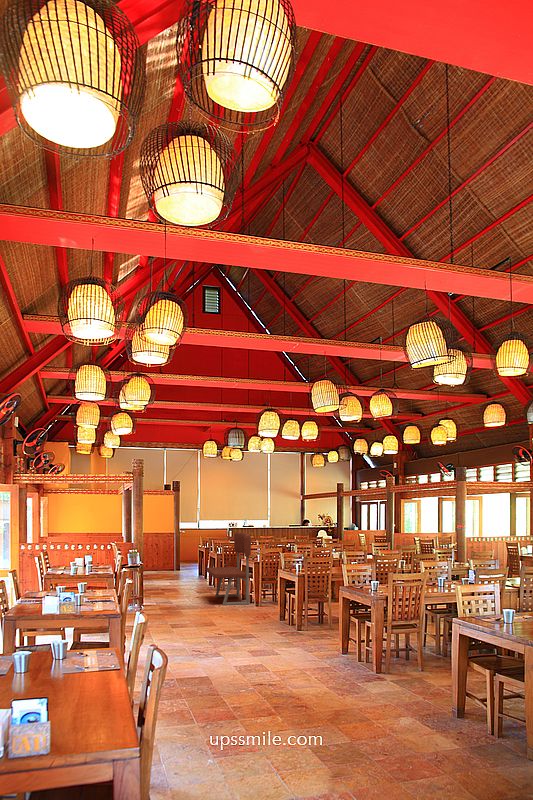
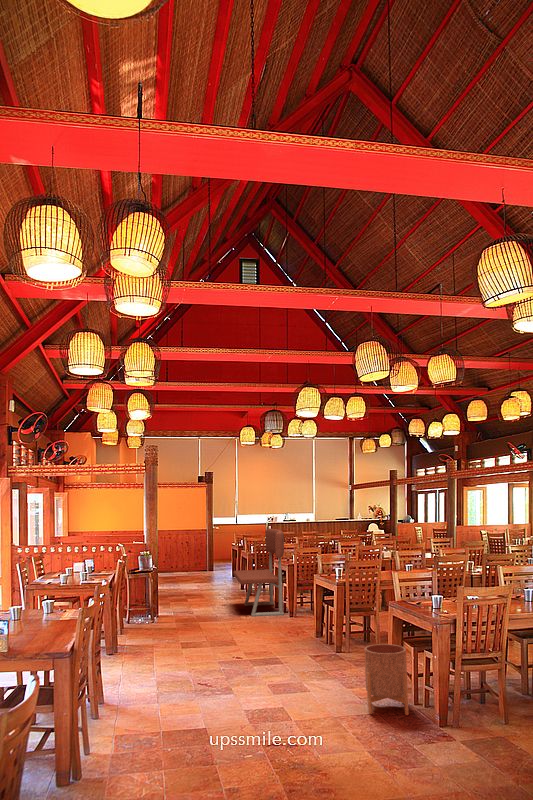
planter: none [322,617,353,668] -> present [364,644,409,715]

